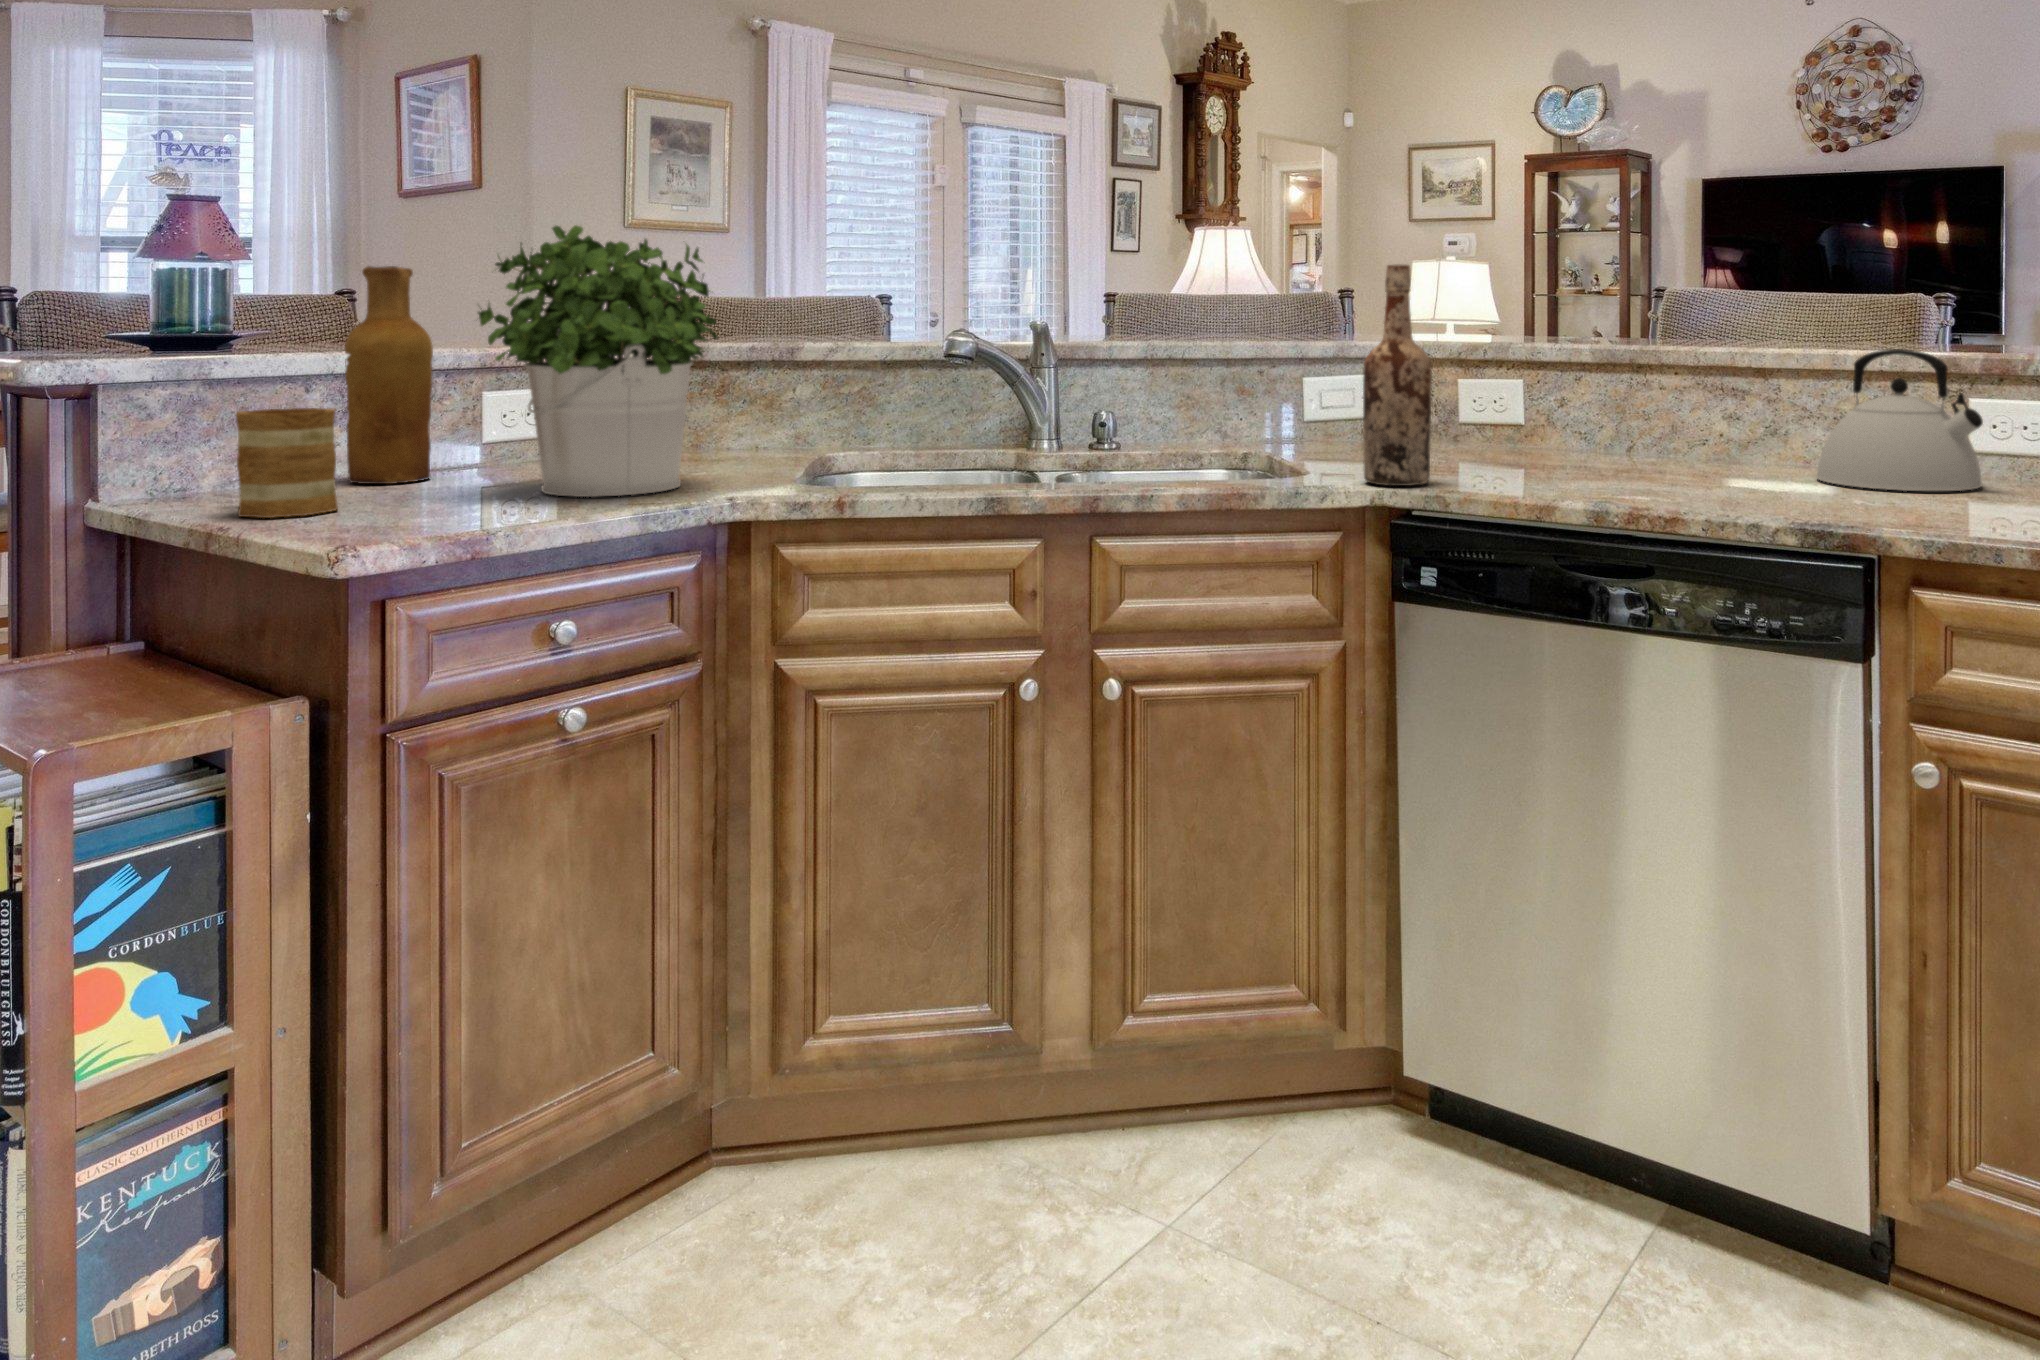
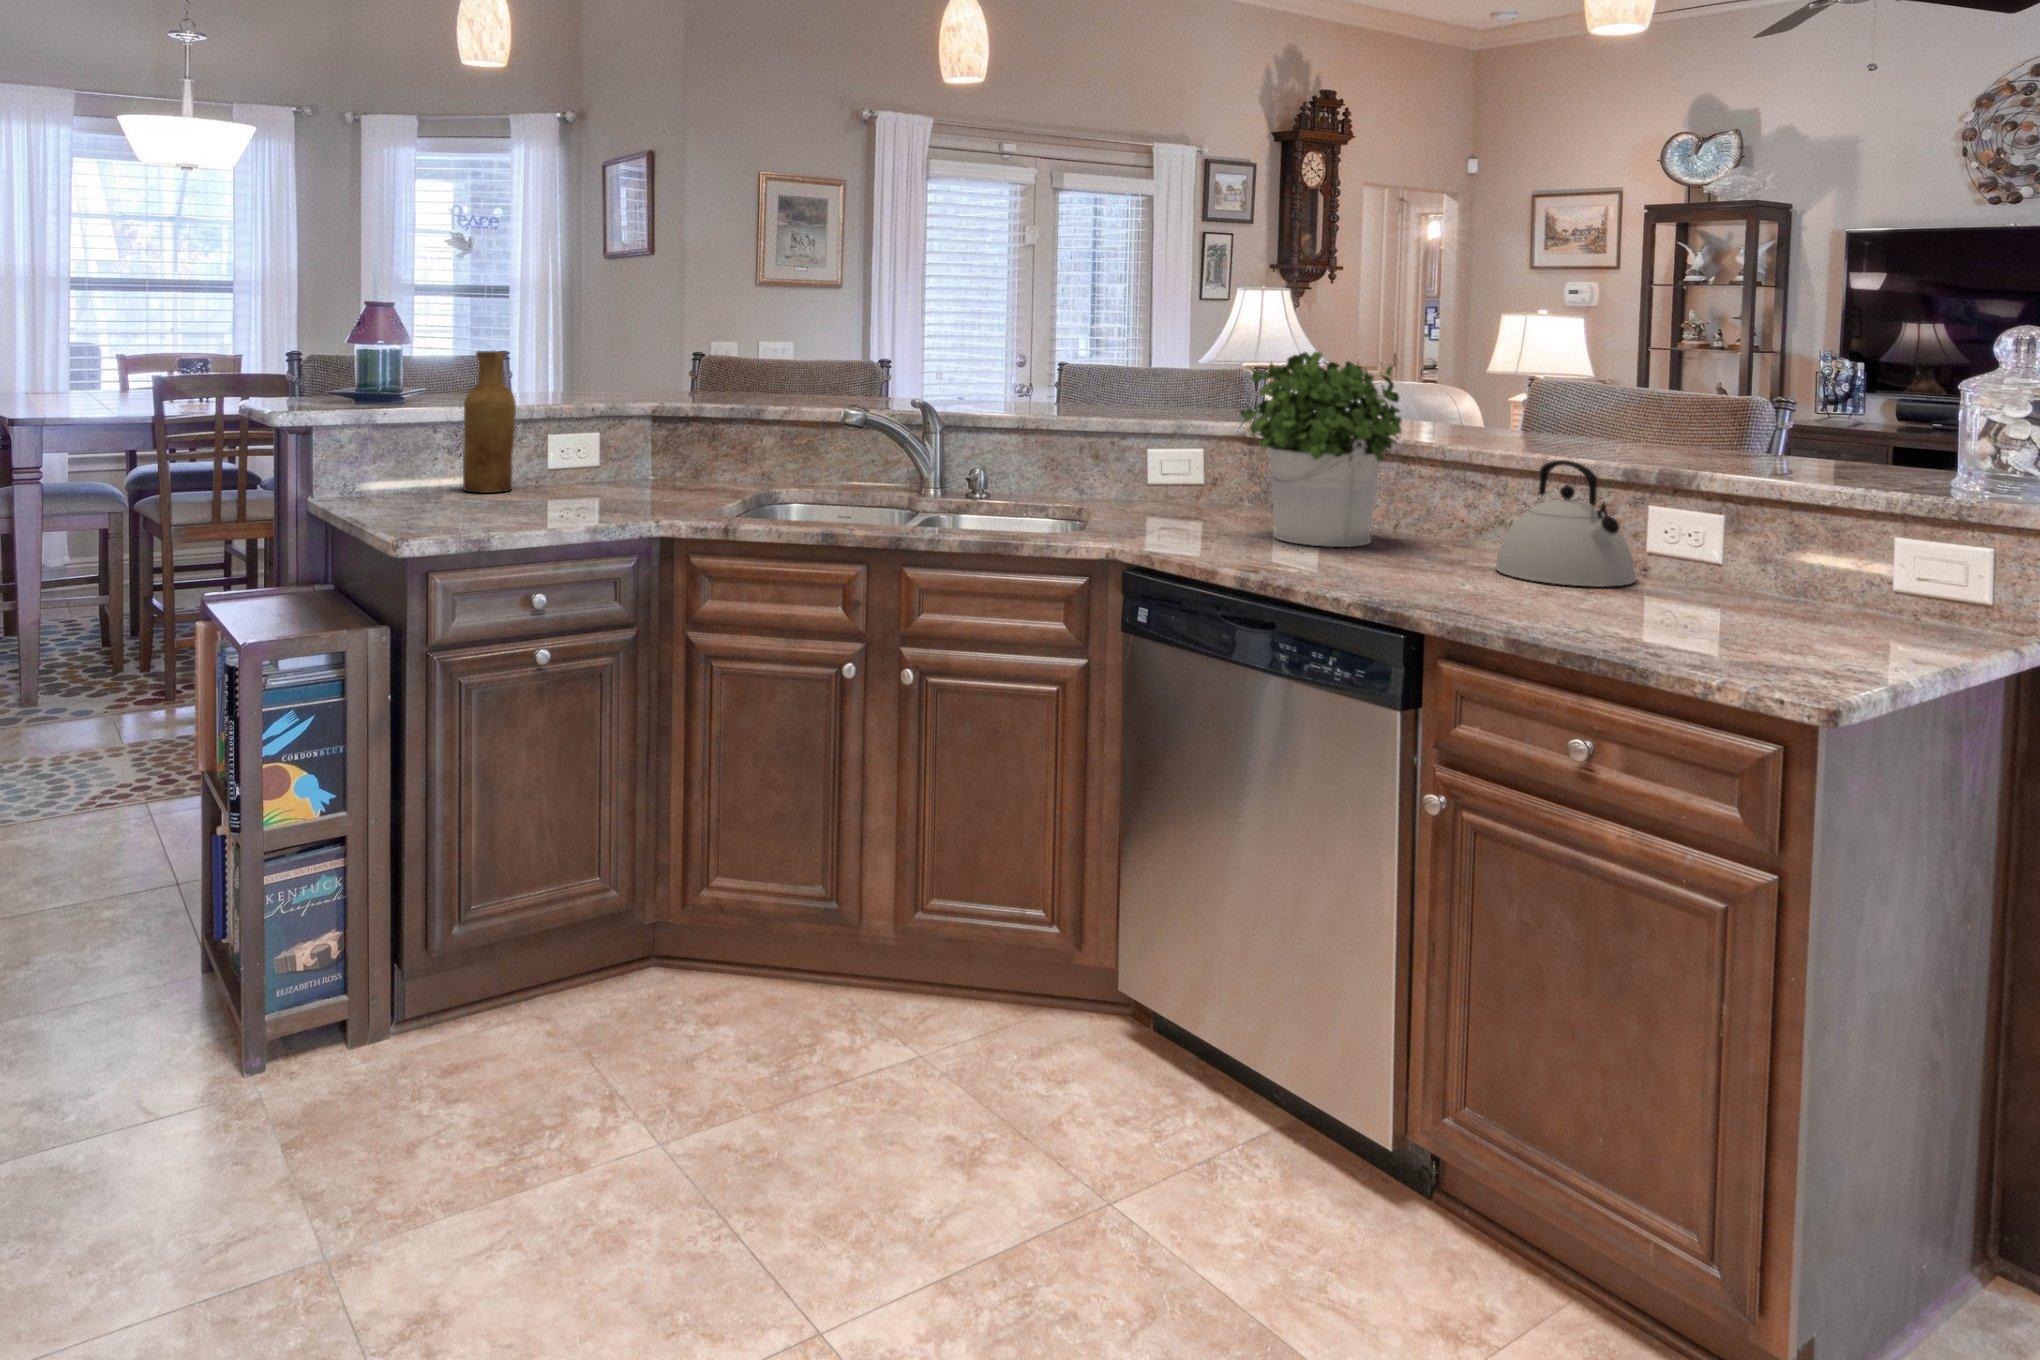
potted plant: present [478,225,718,497] -> present [1240,352,1402,547]
wine bottle: present [1363,265,1432,486] -> none [1111,373,1165,545]
mug: present [236,408,338,518] -> none [382,445,440,512]

